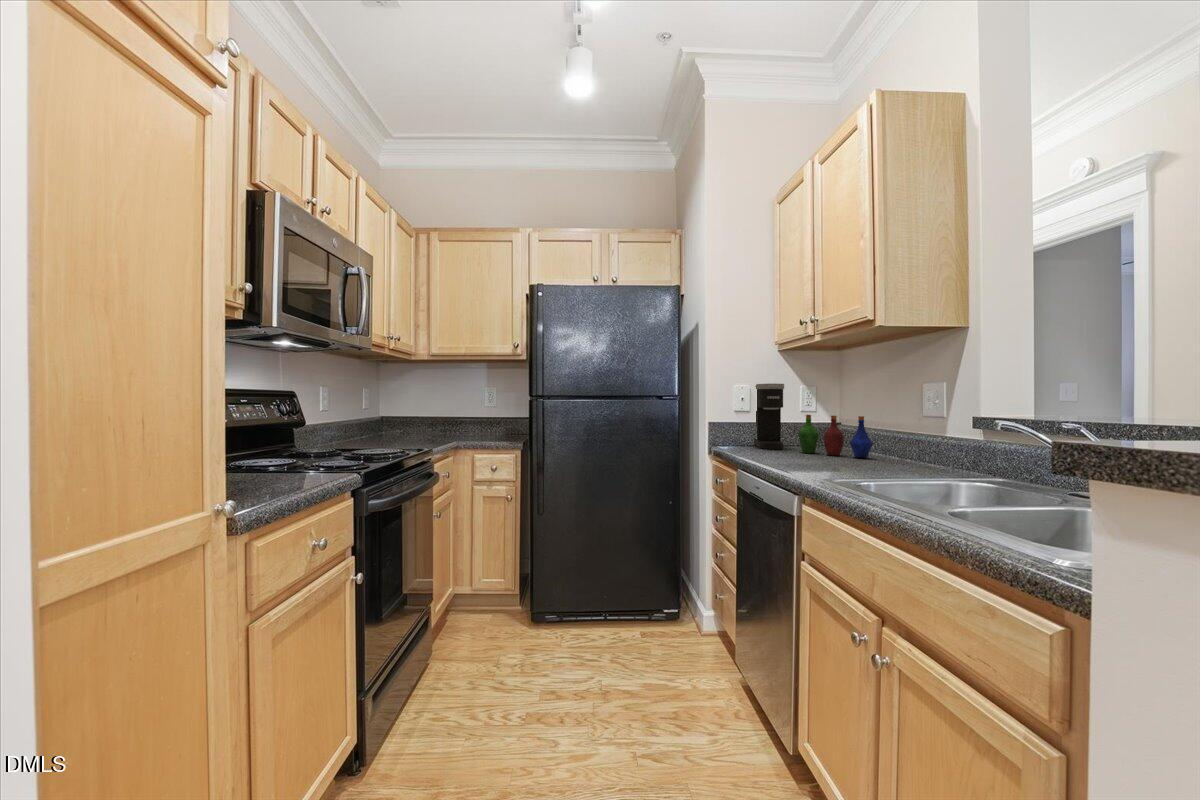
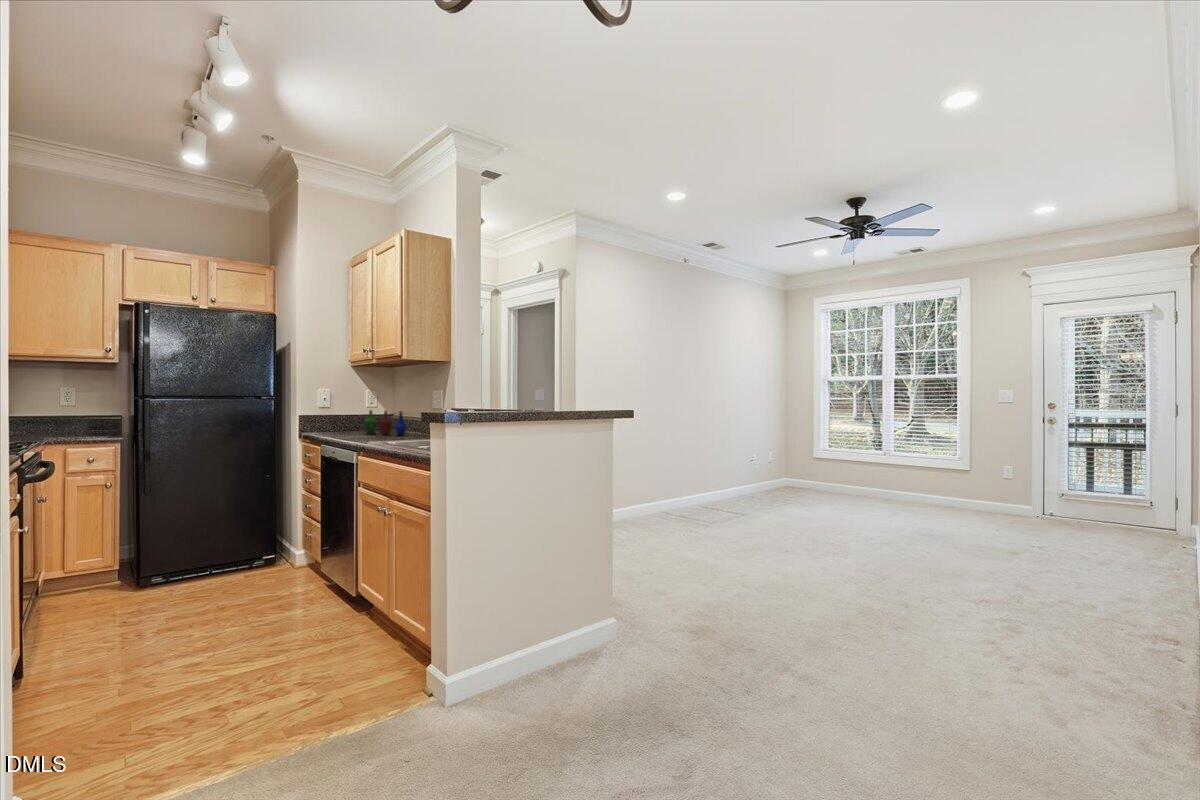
coffee maker: present [754,383,784,449] -> none [335,389,356,433]

